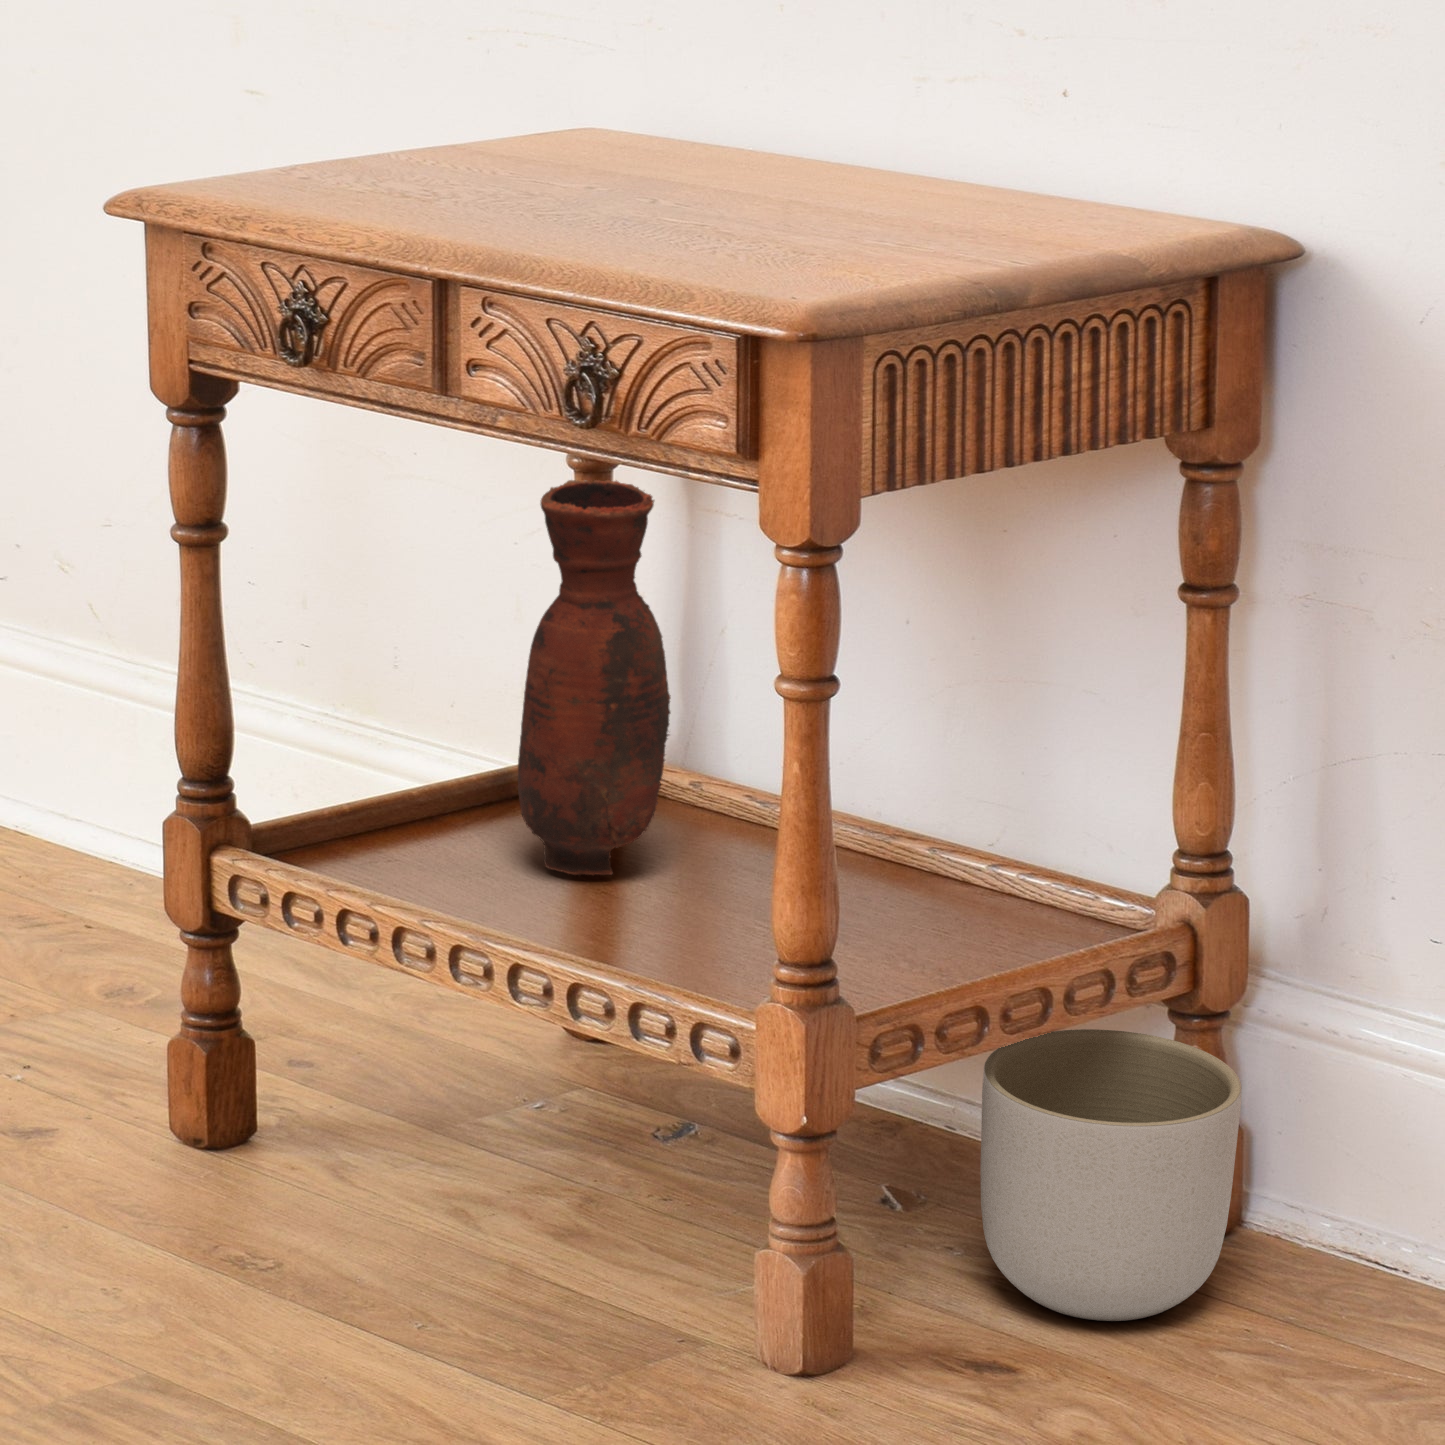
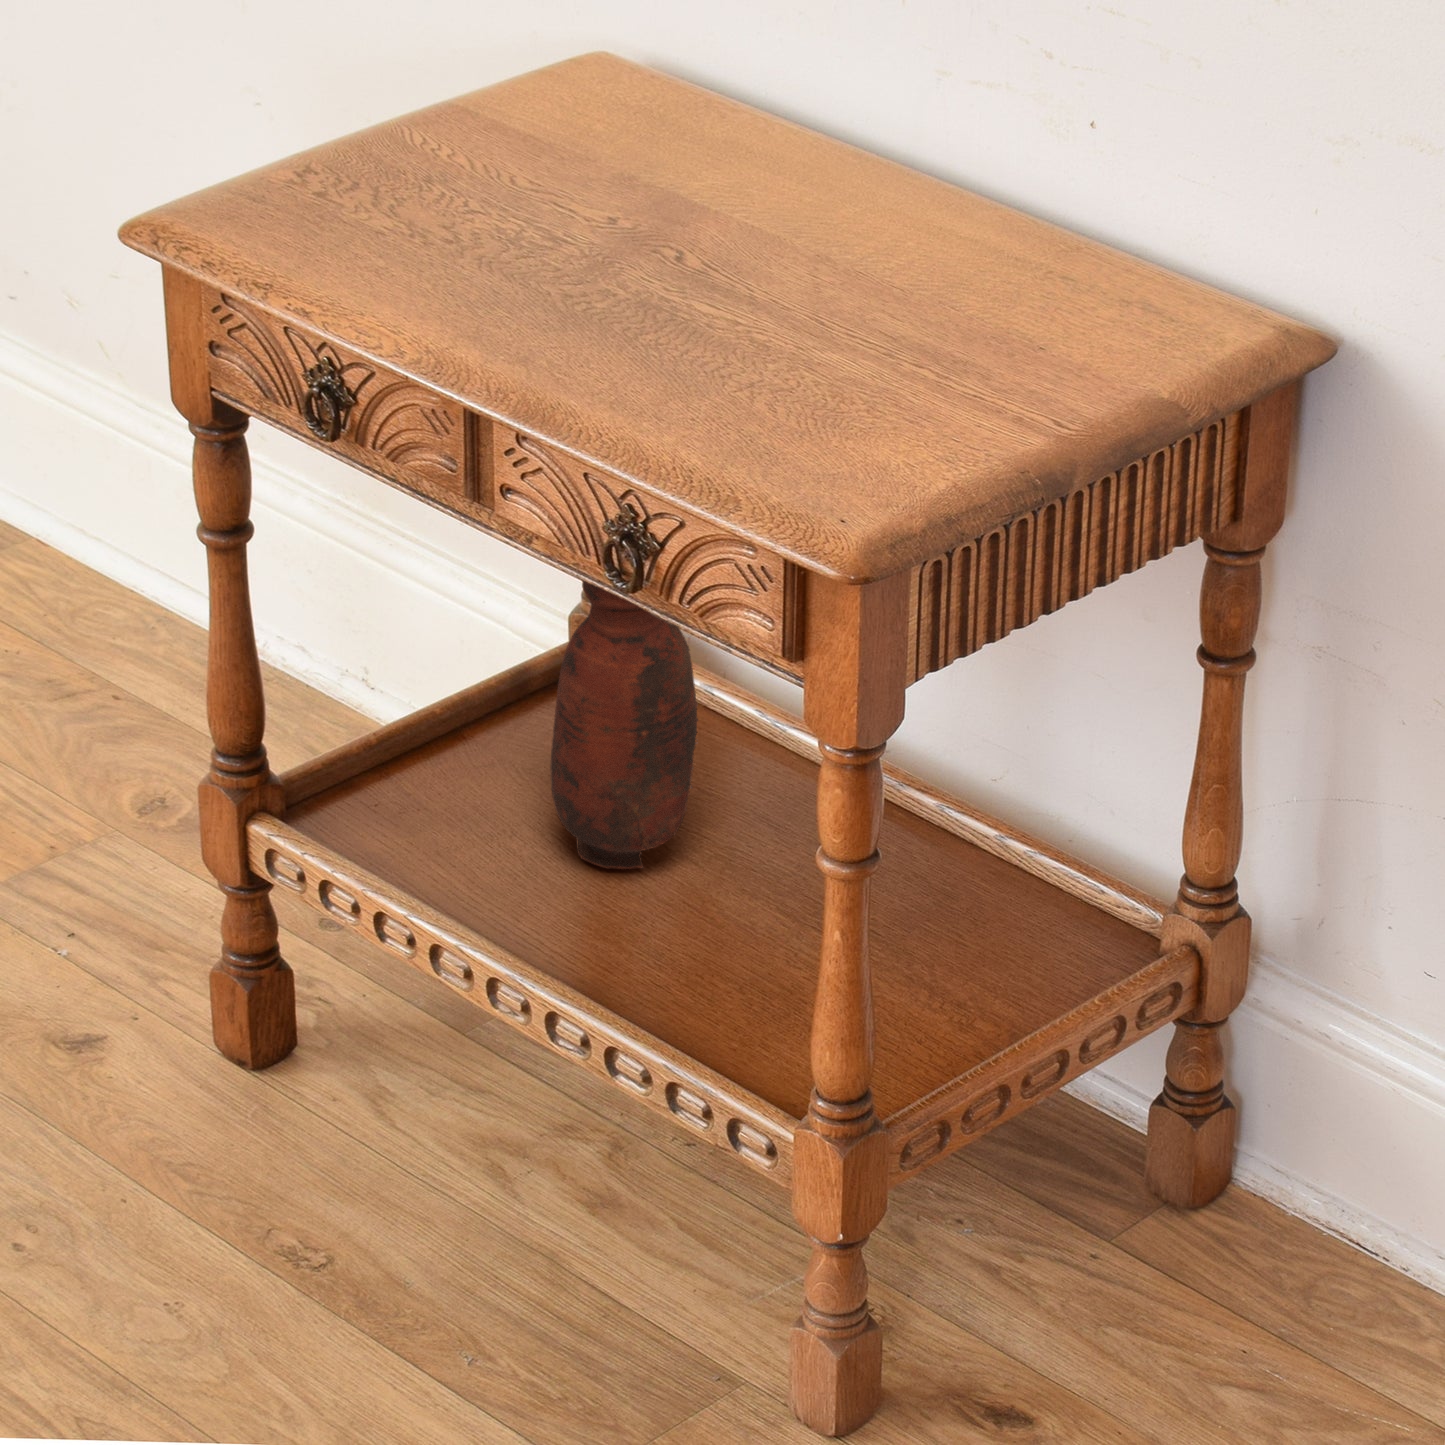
planter: present [981,1029,1242,1321] -> none [992,1043,1239,1328]

